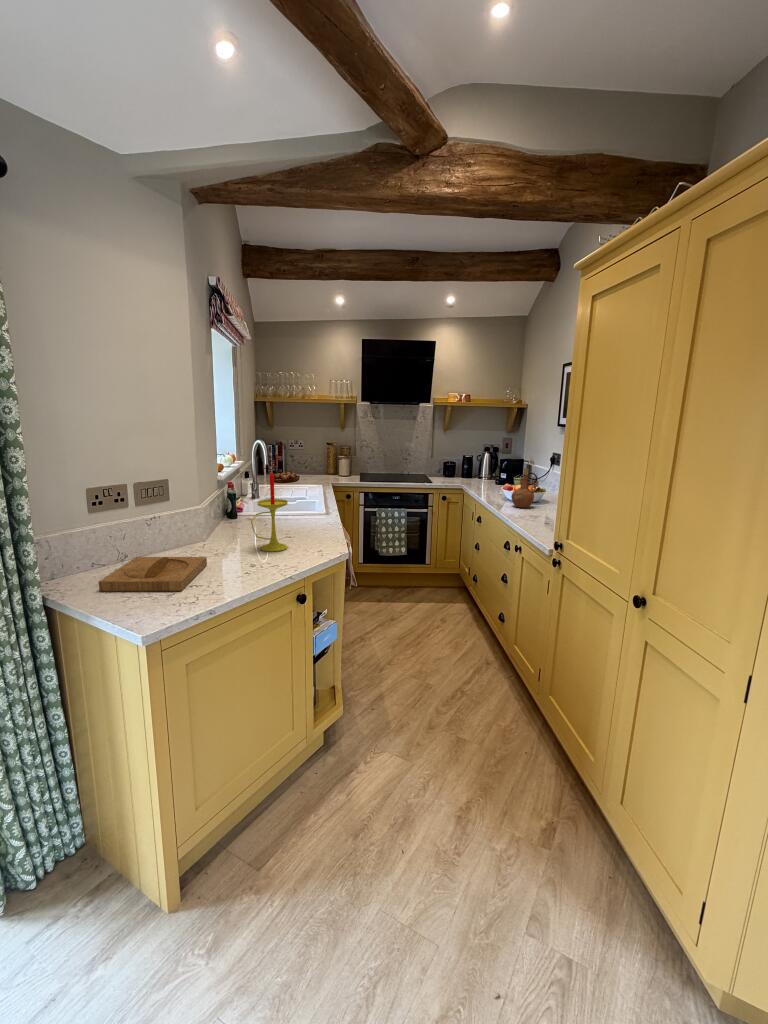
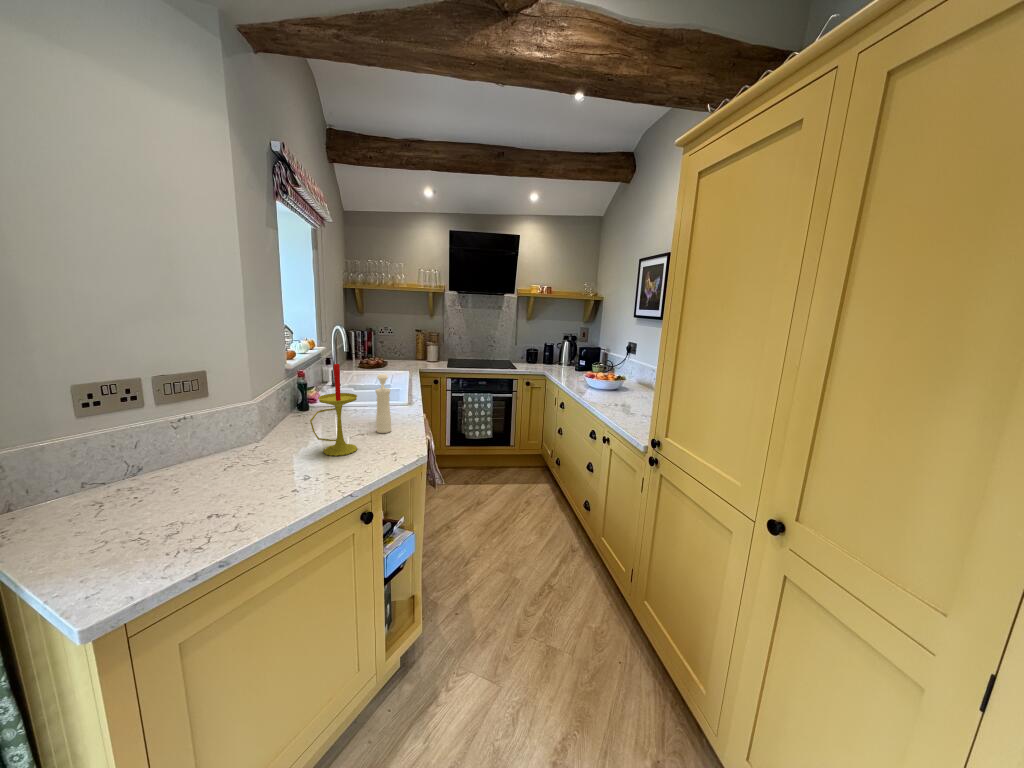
ceramic pitcher: present [511,468,536,508] -> none [596,357,620,395]
pepper mill: none [300,484,314,536] -> present [375,374,391,433]
tray: present [99,557,207,591] -> none [61,469,246,533]

